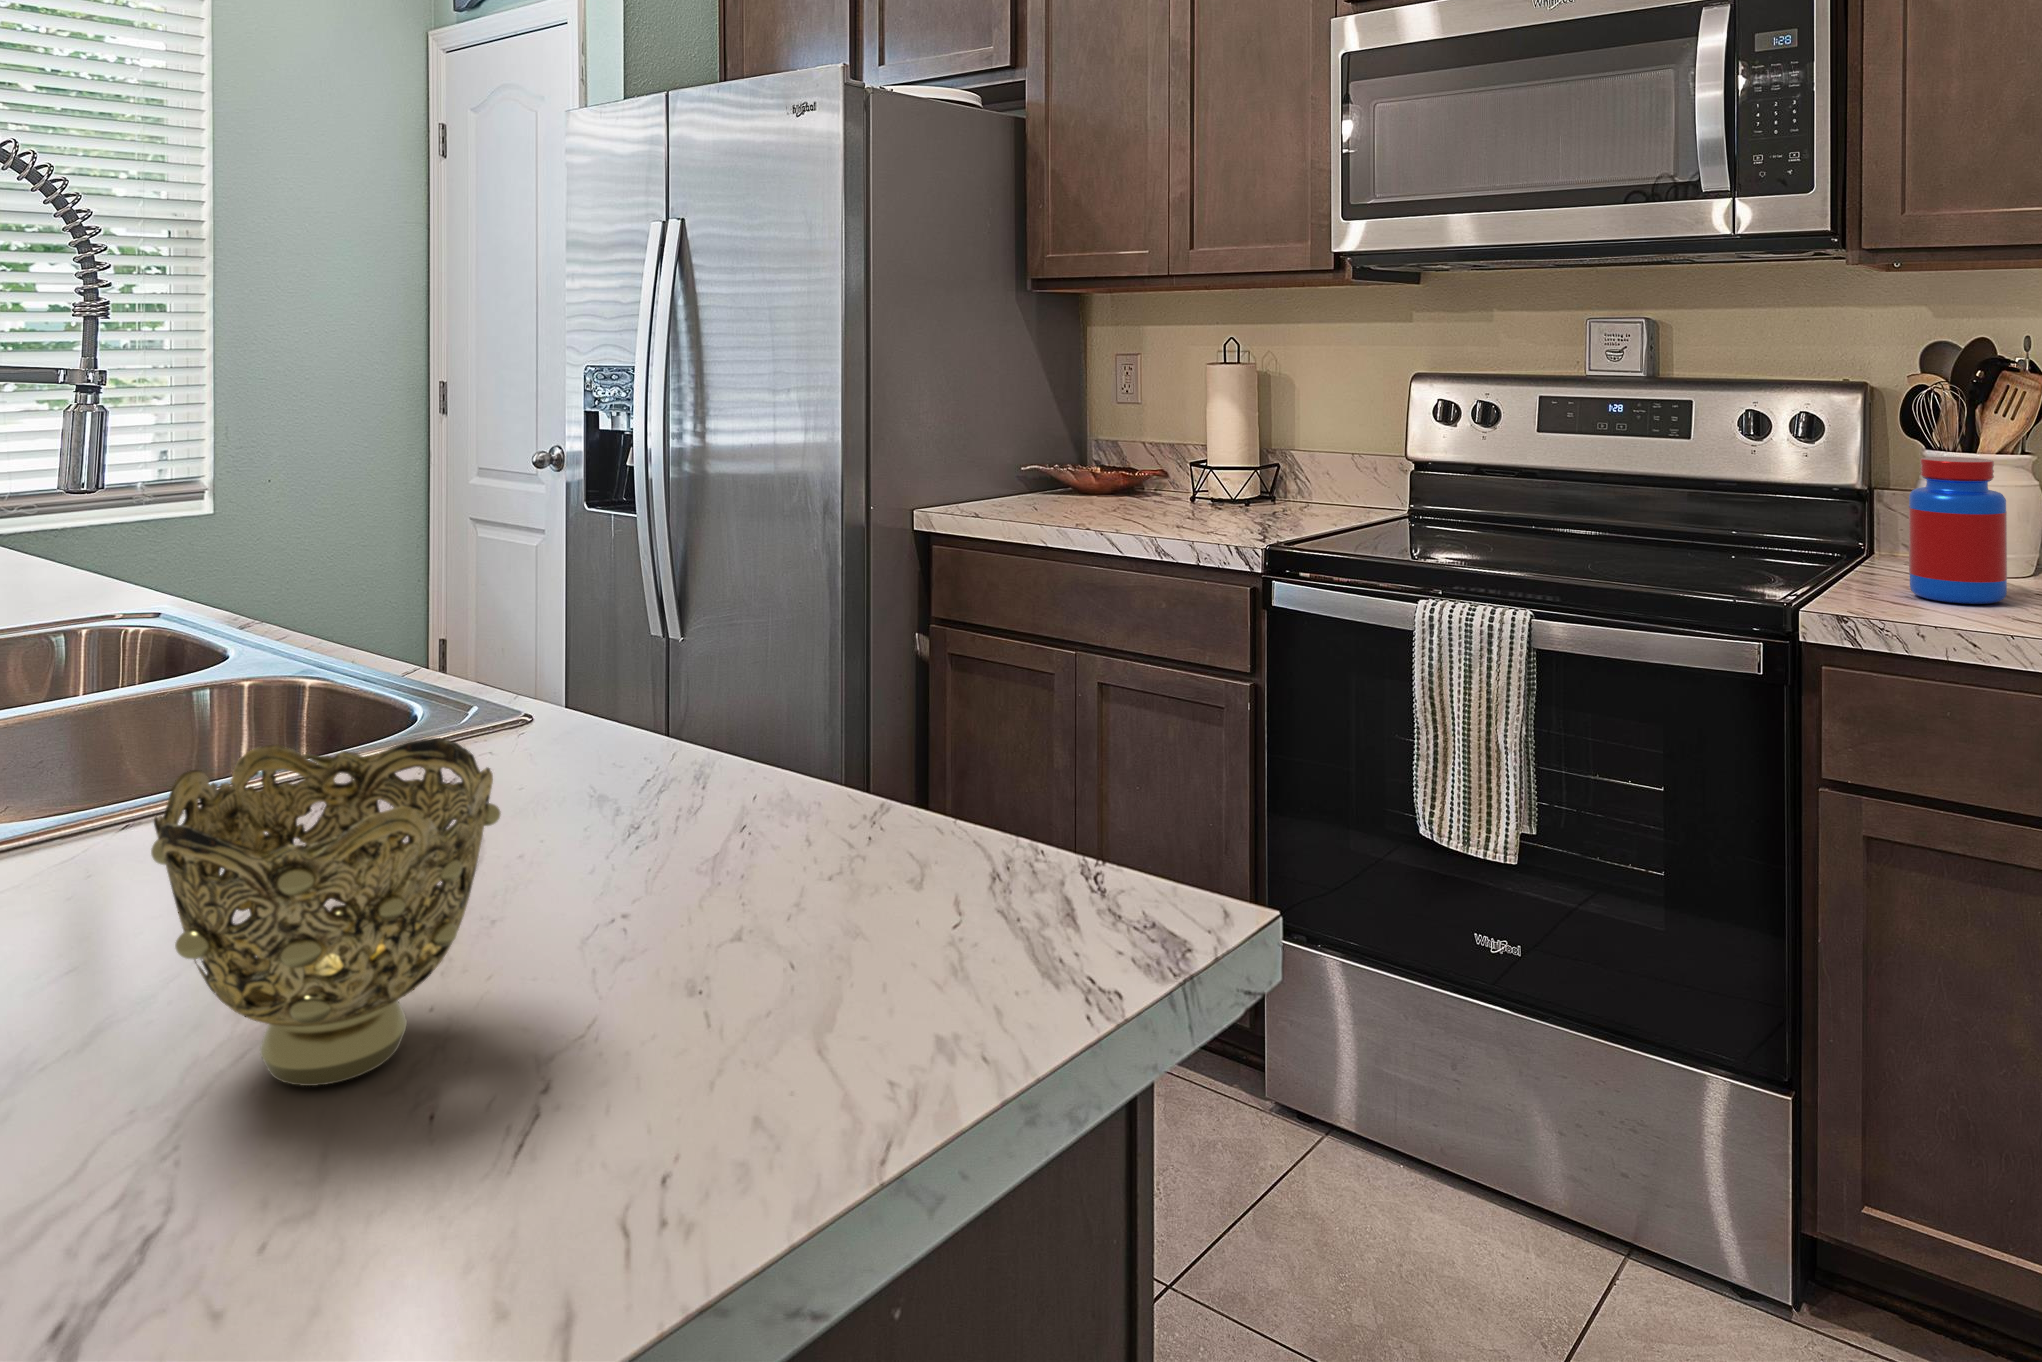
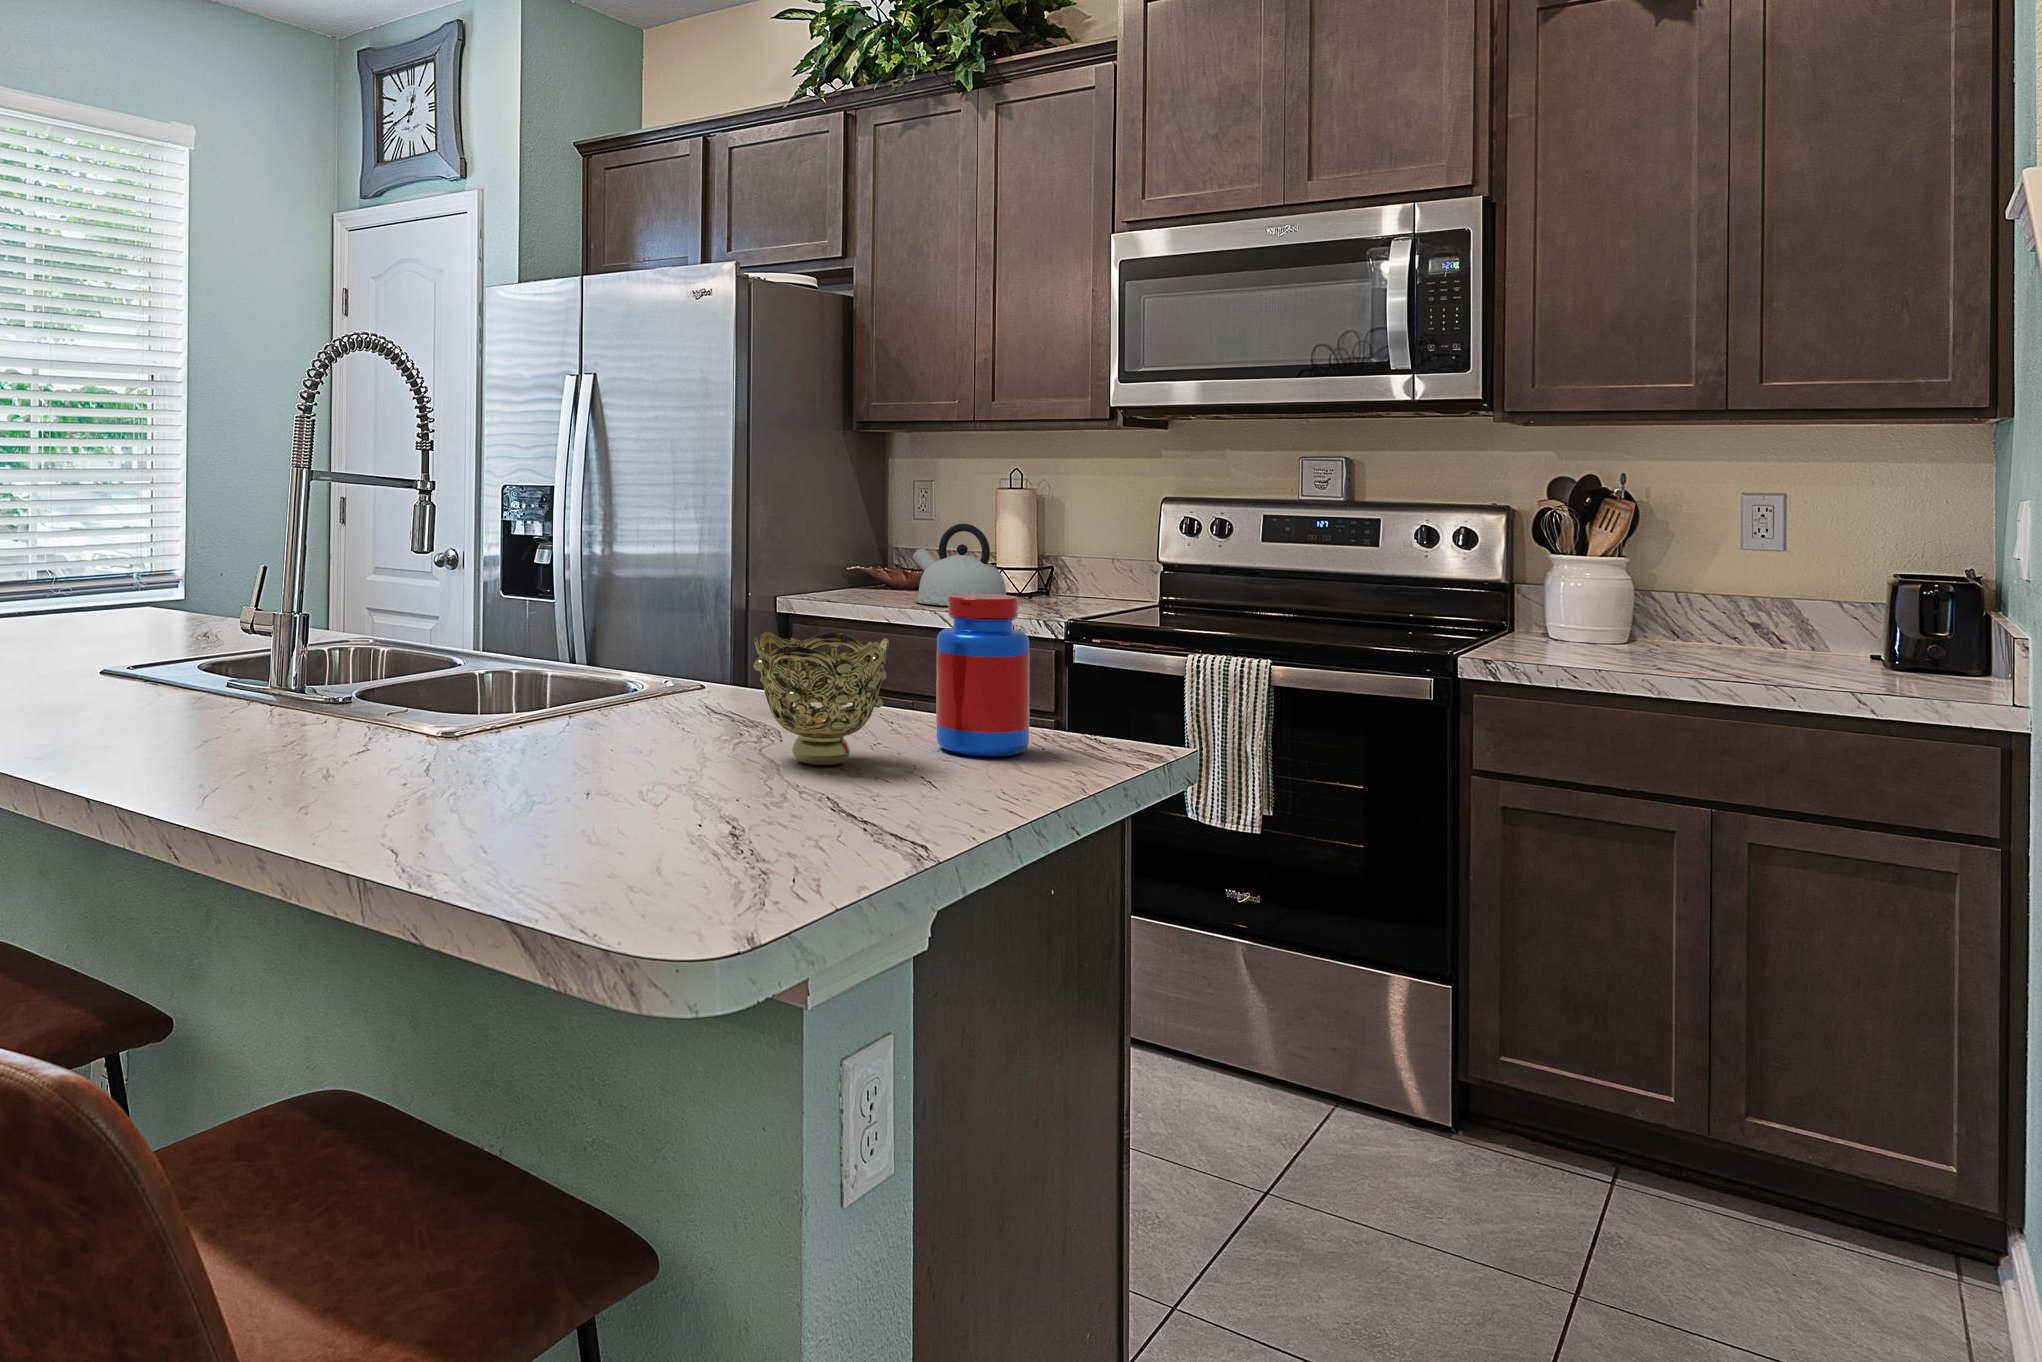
kettle: none [1085,409,1208,521] -> present [912,524,1006,606]
jar: present [1909,457,2007,604] -> present [936,594,1030,756]

